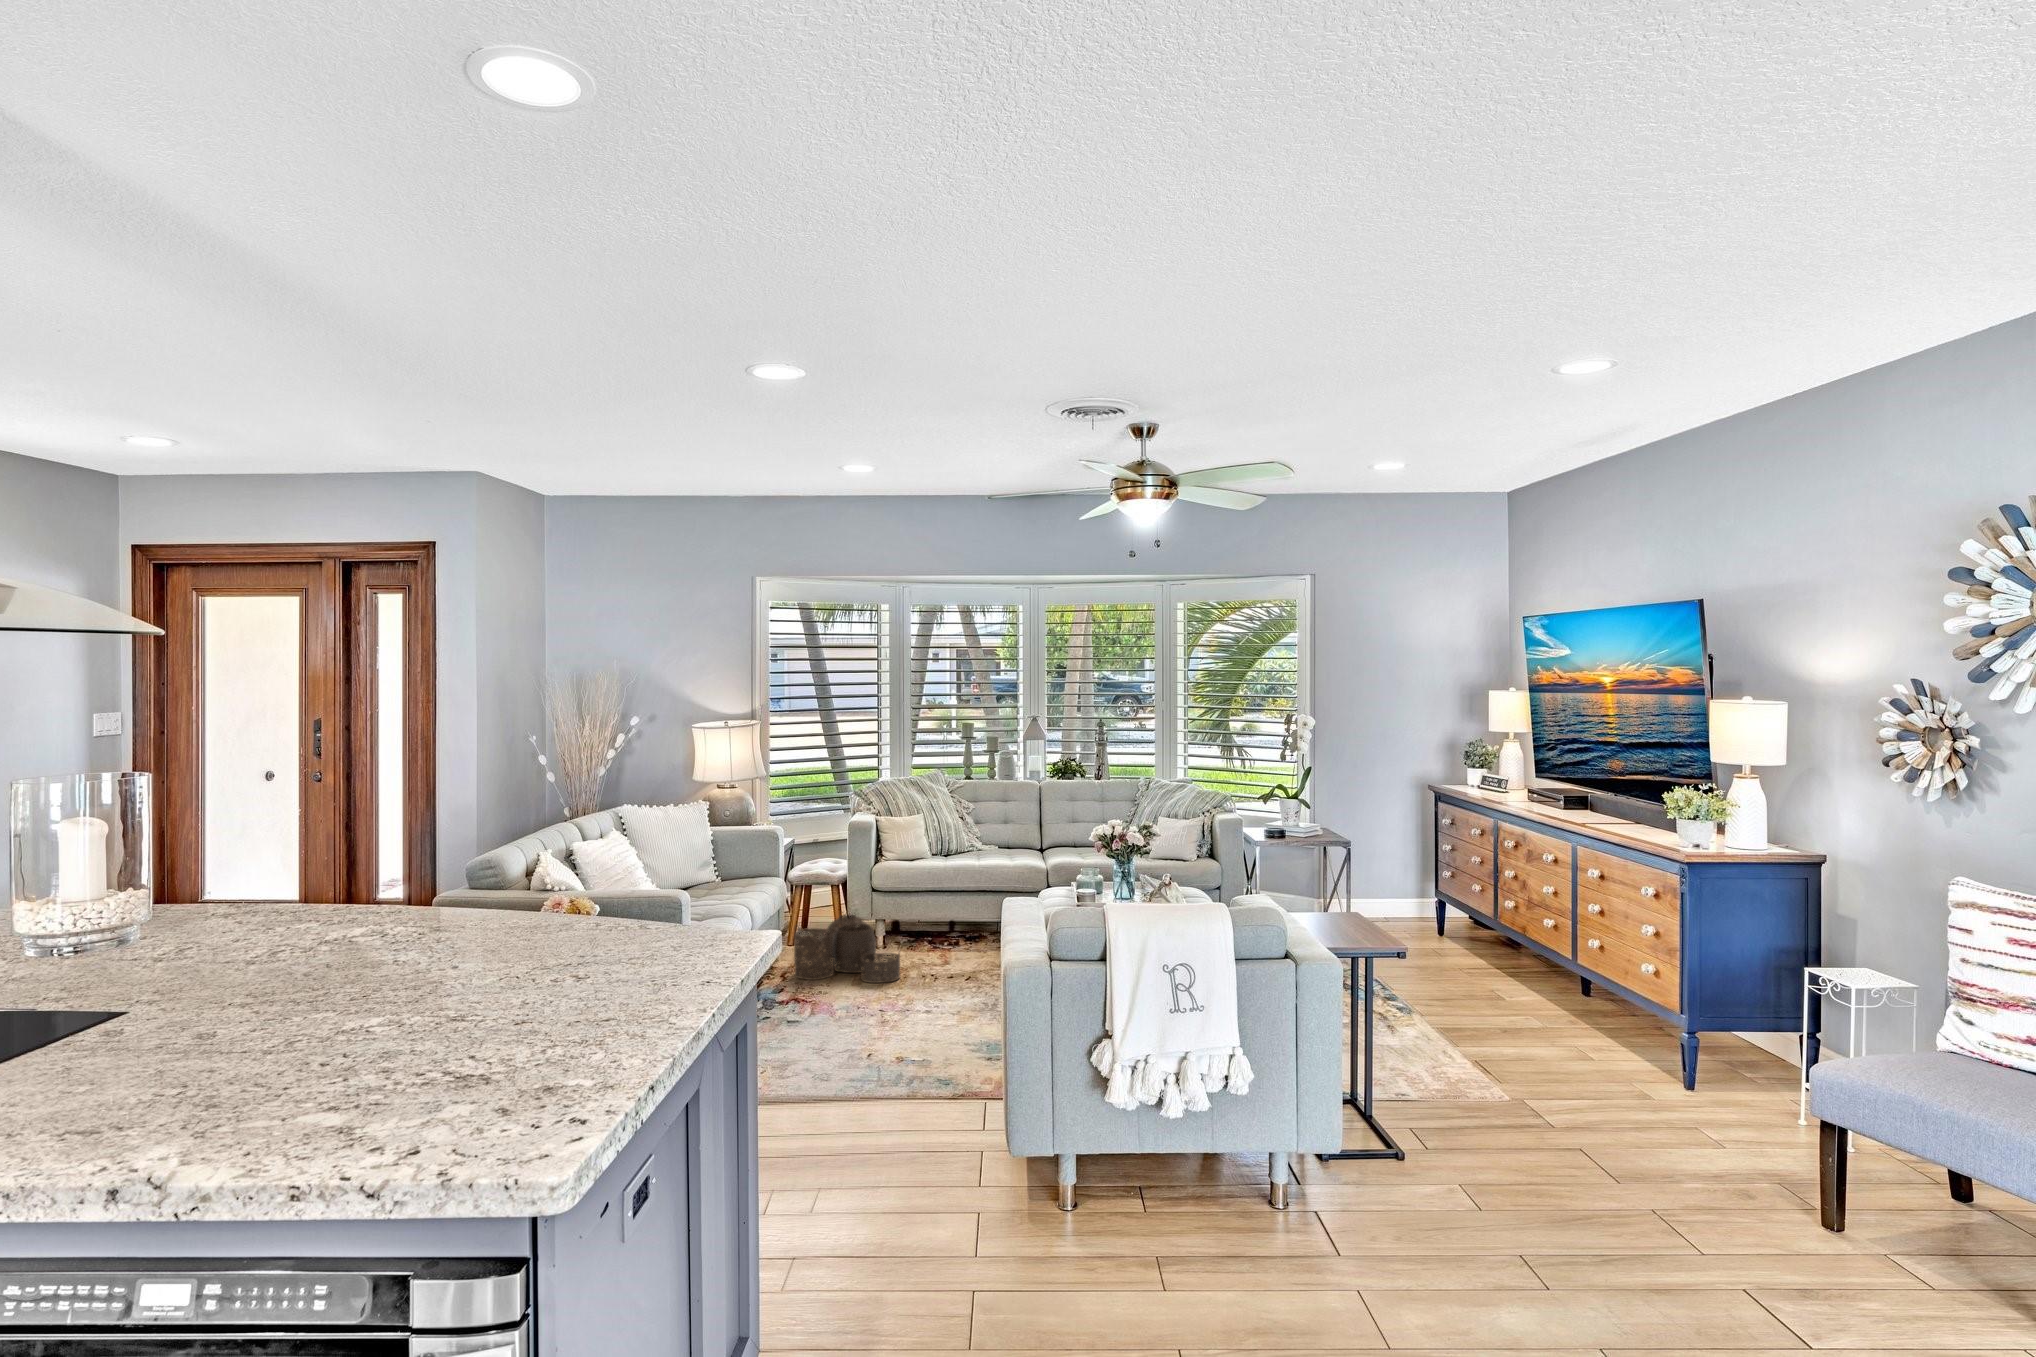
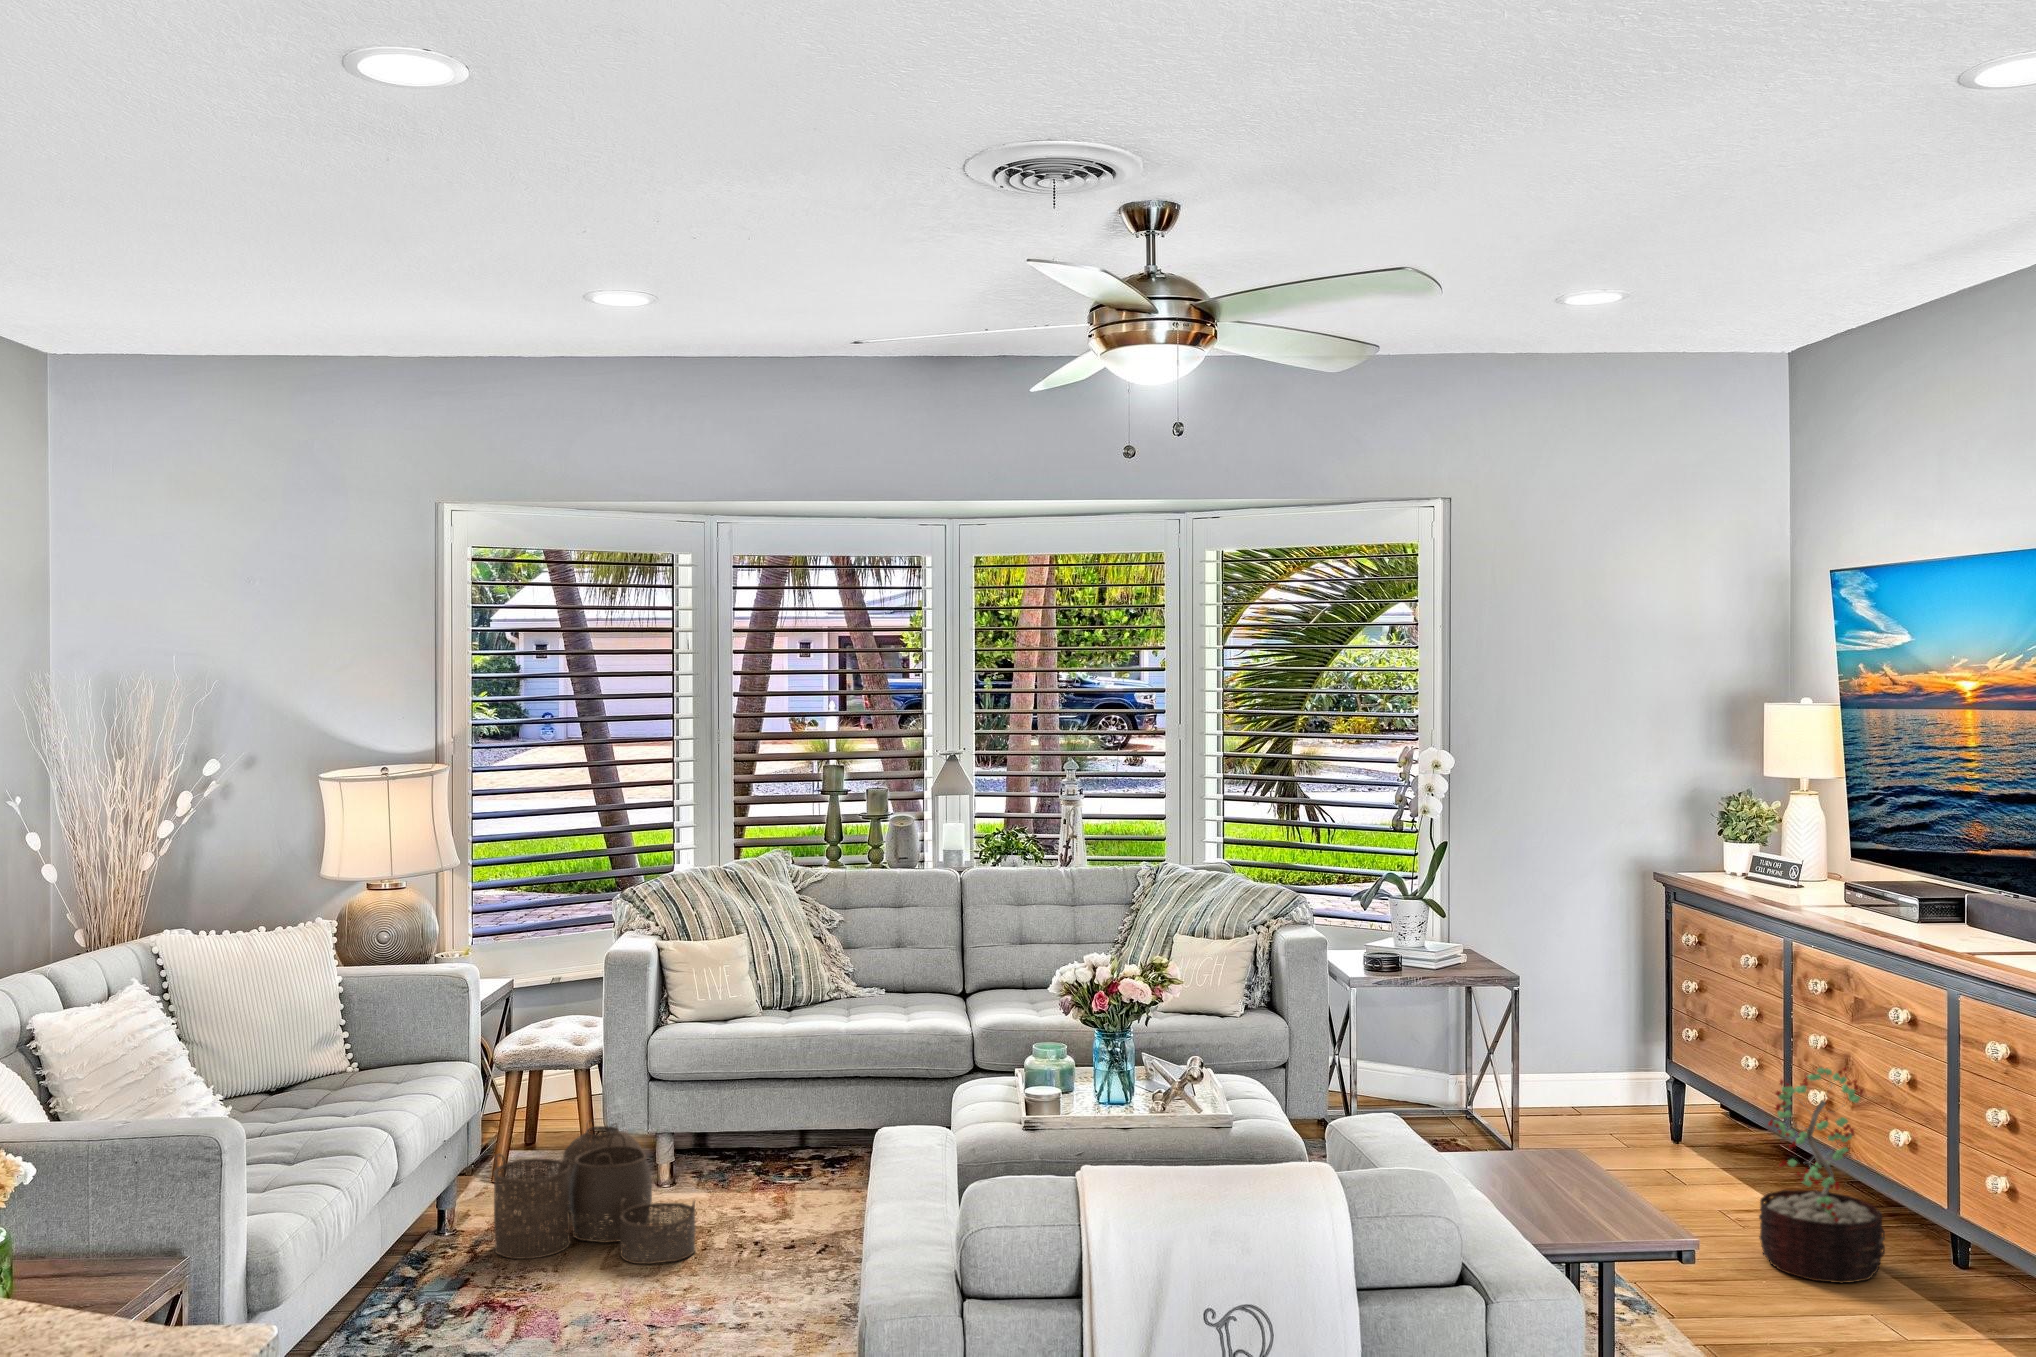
decorative plant: none [1475,887,1543,1002] -> present [1759,1067,1885,1283]

